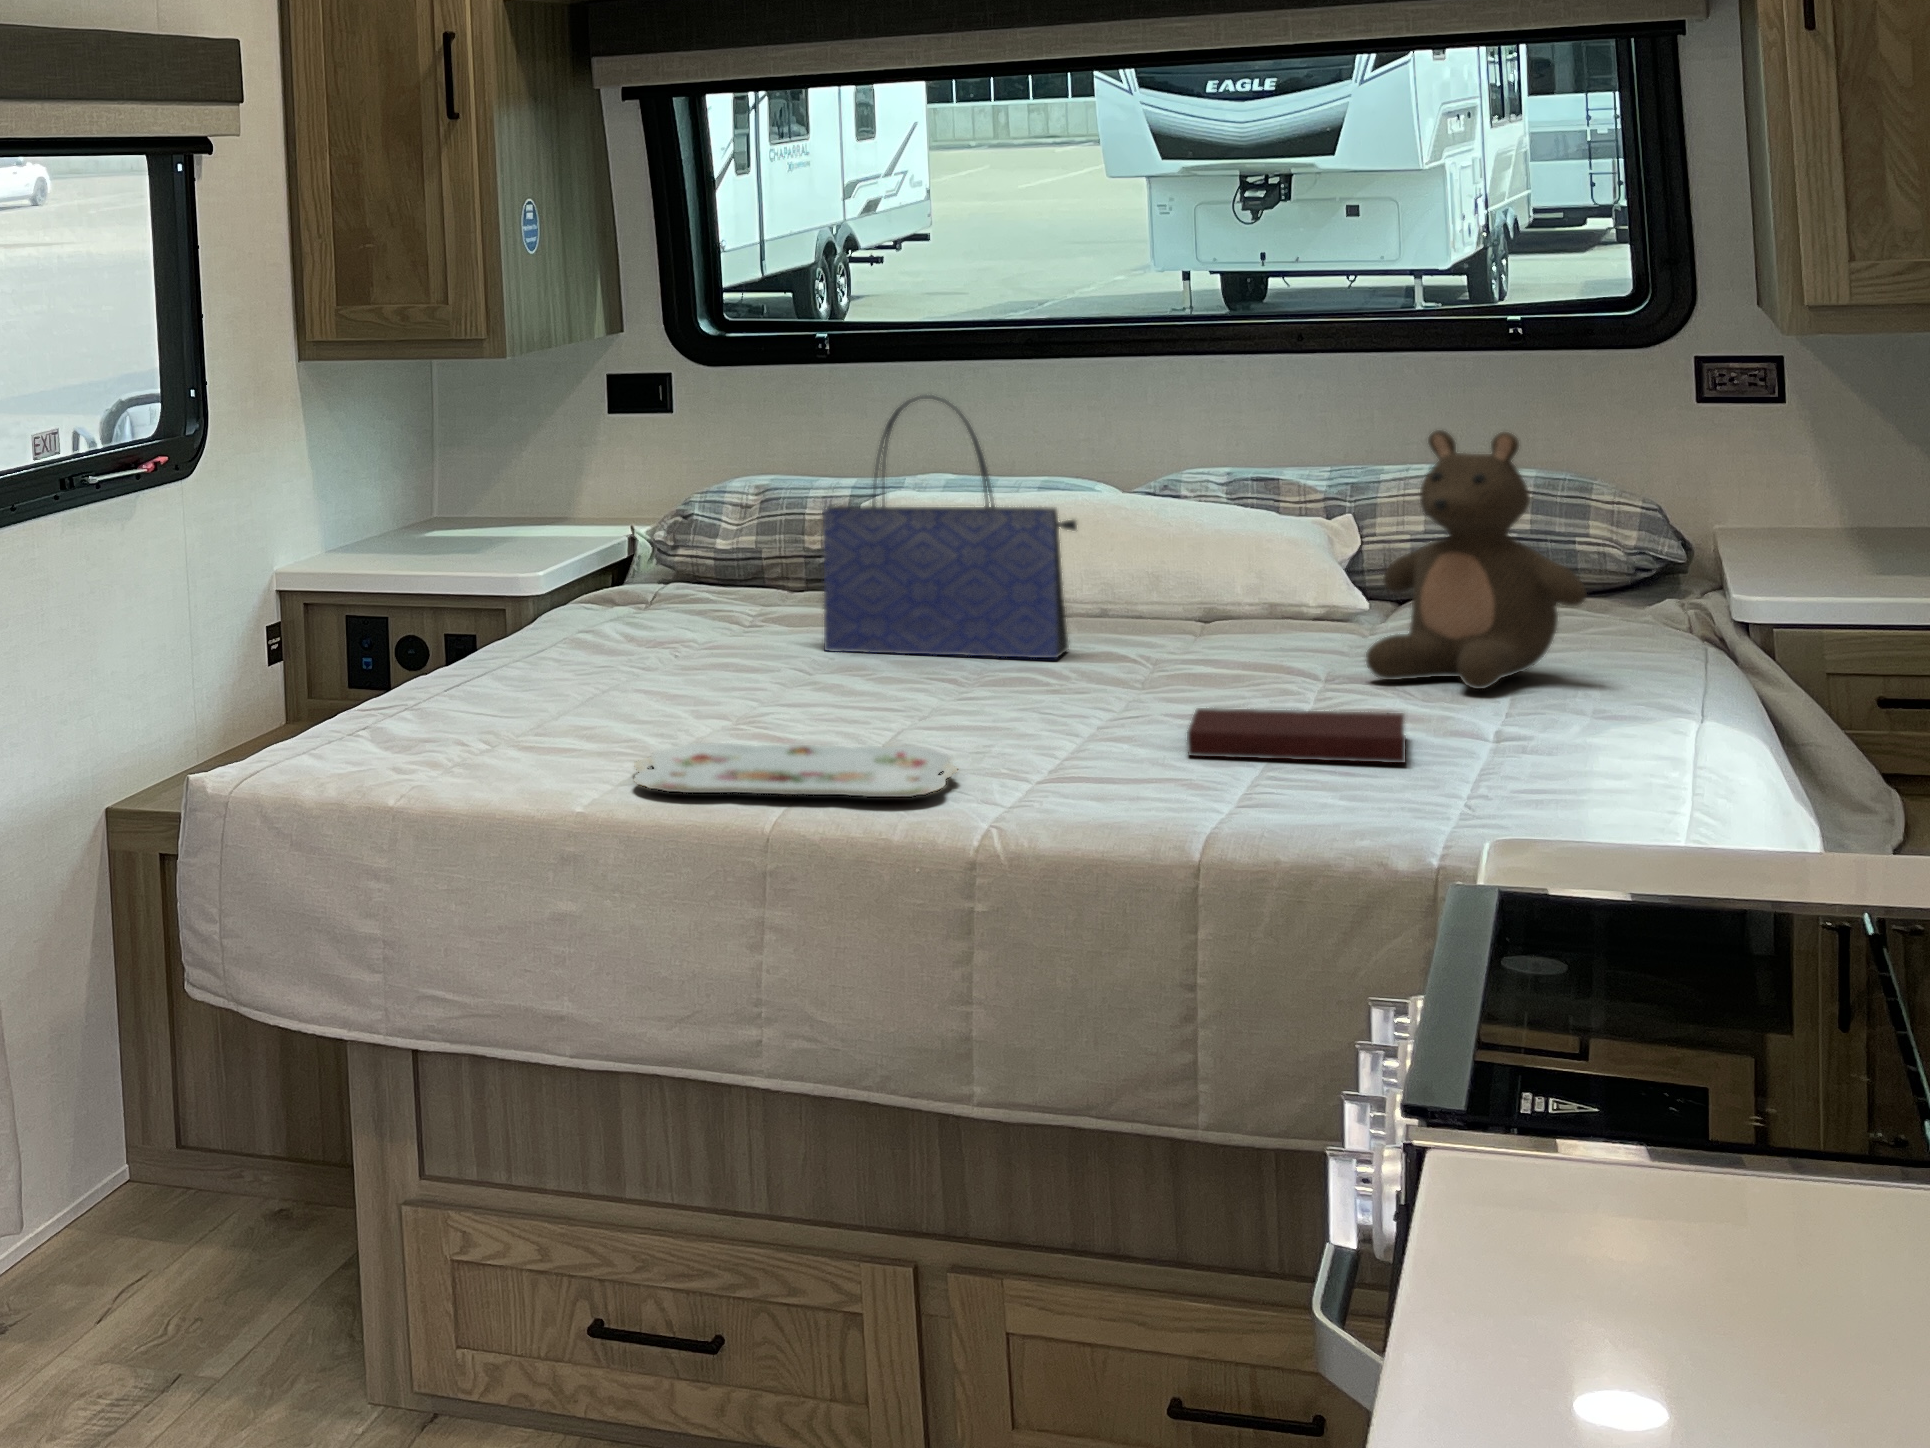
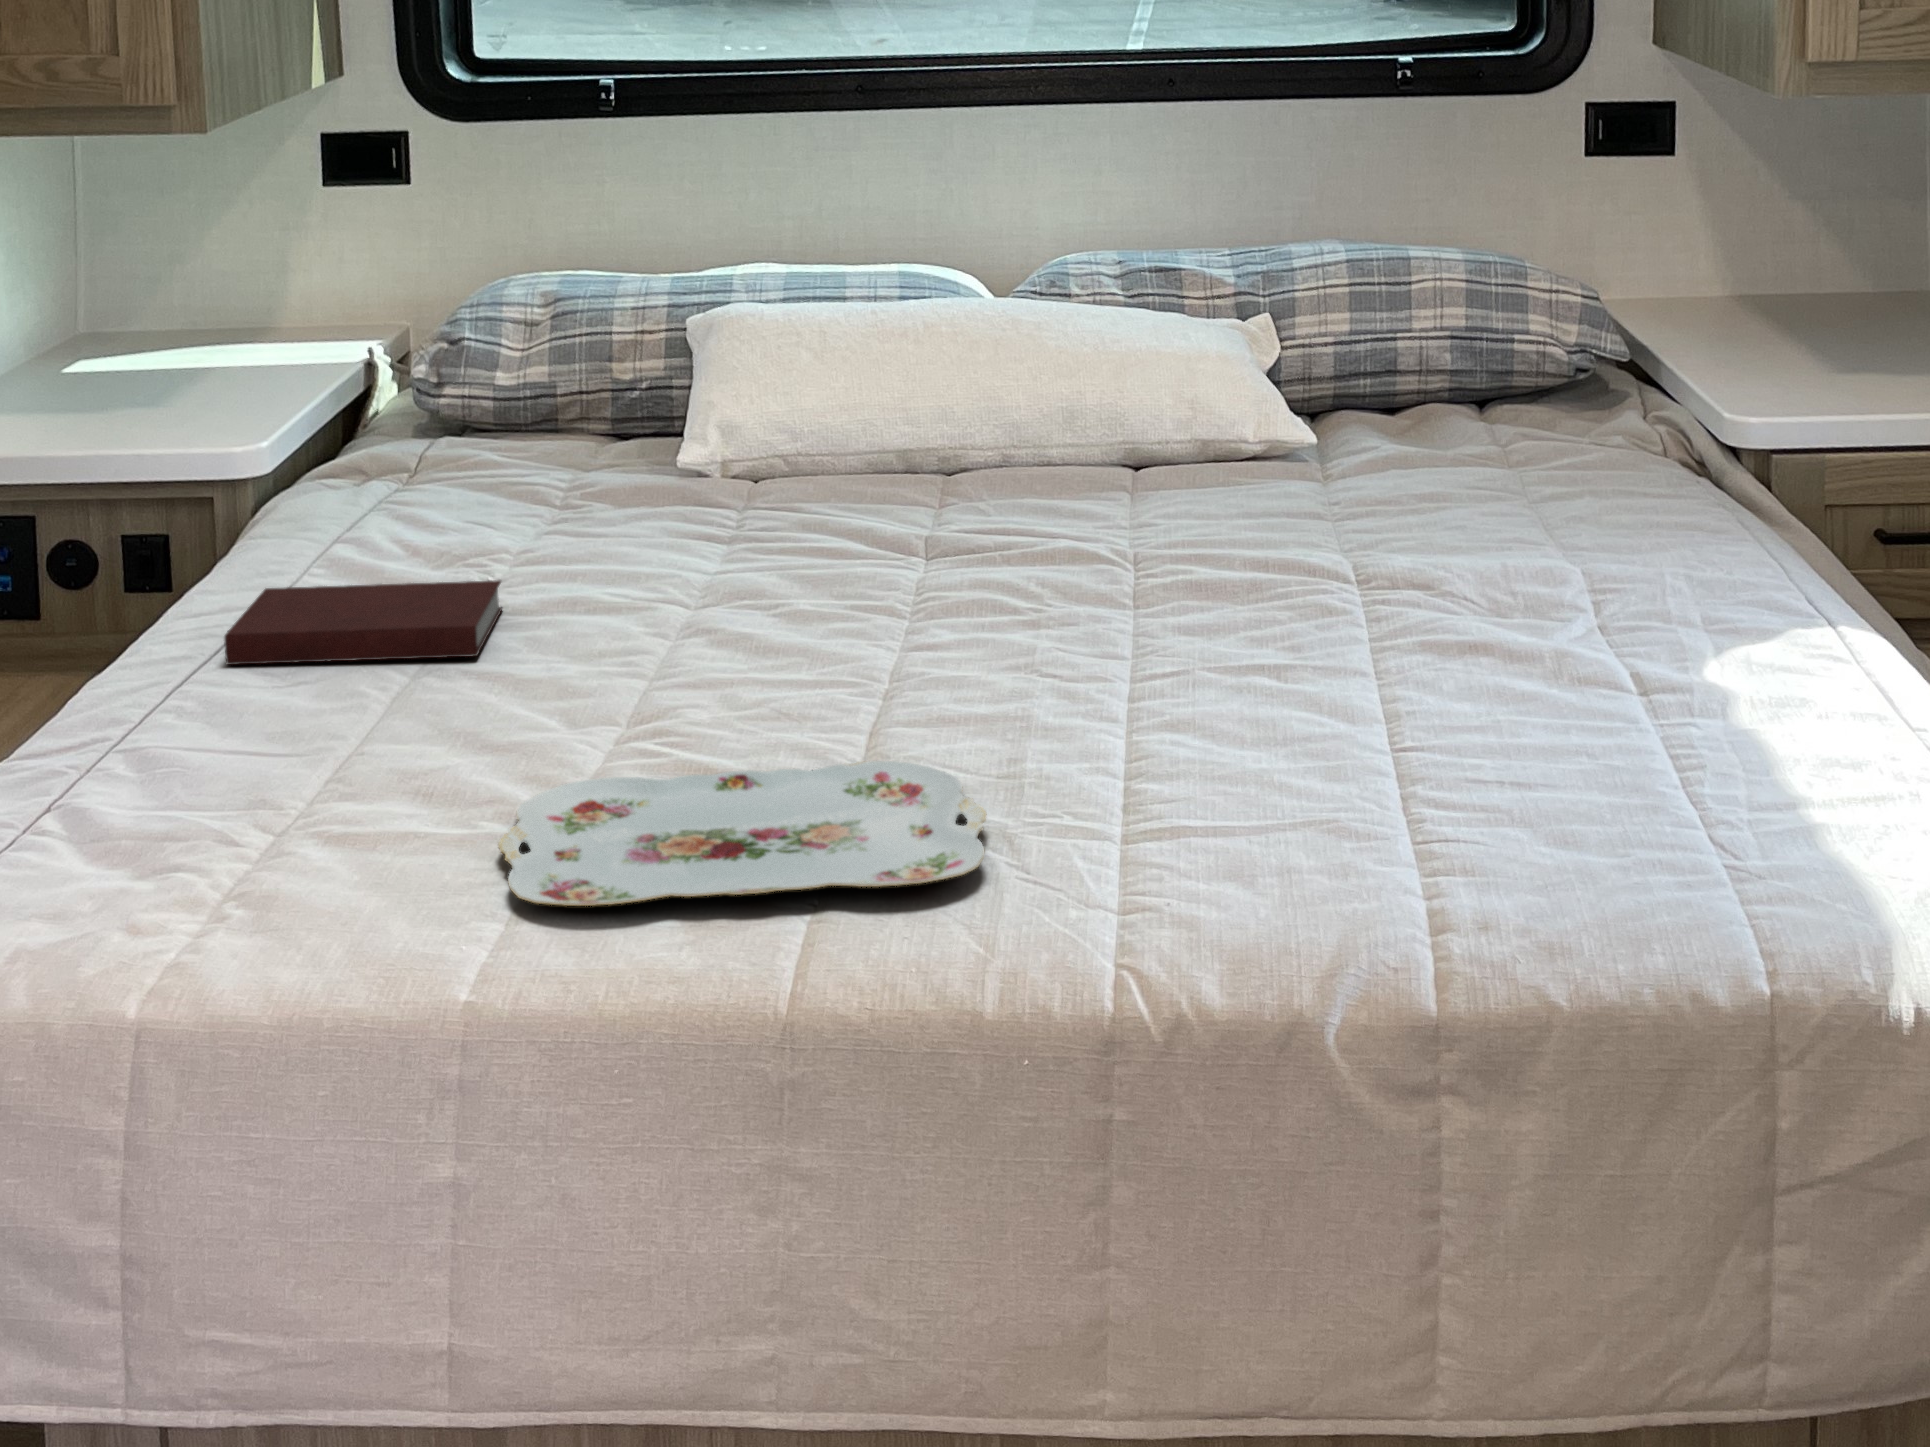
tote bag: present [822,396,1077,658] -> none [677,194,1015,553]
stuffed bear: present [1366,430,1586,689] -> none [1378,233,1631,573]
notebook: present [1187,708,1406,763] -> present [224,580,502,665]

